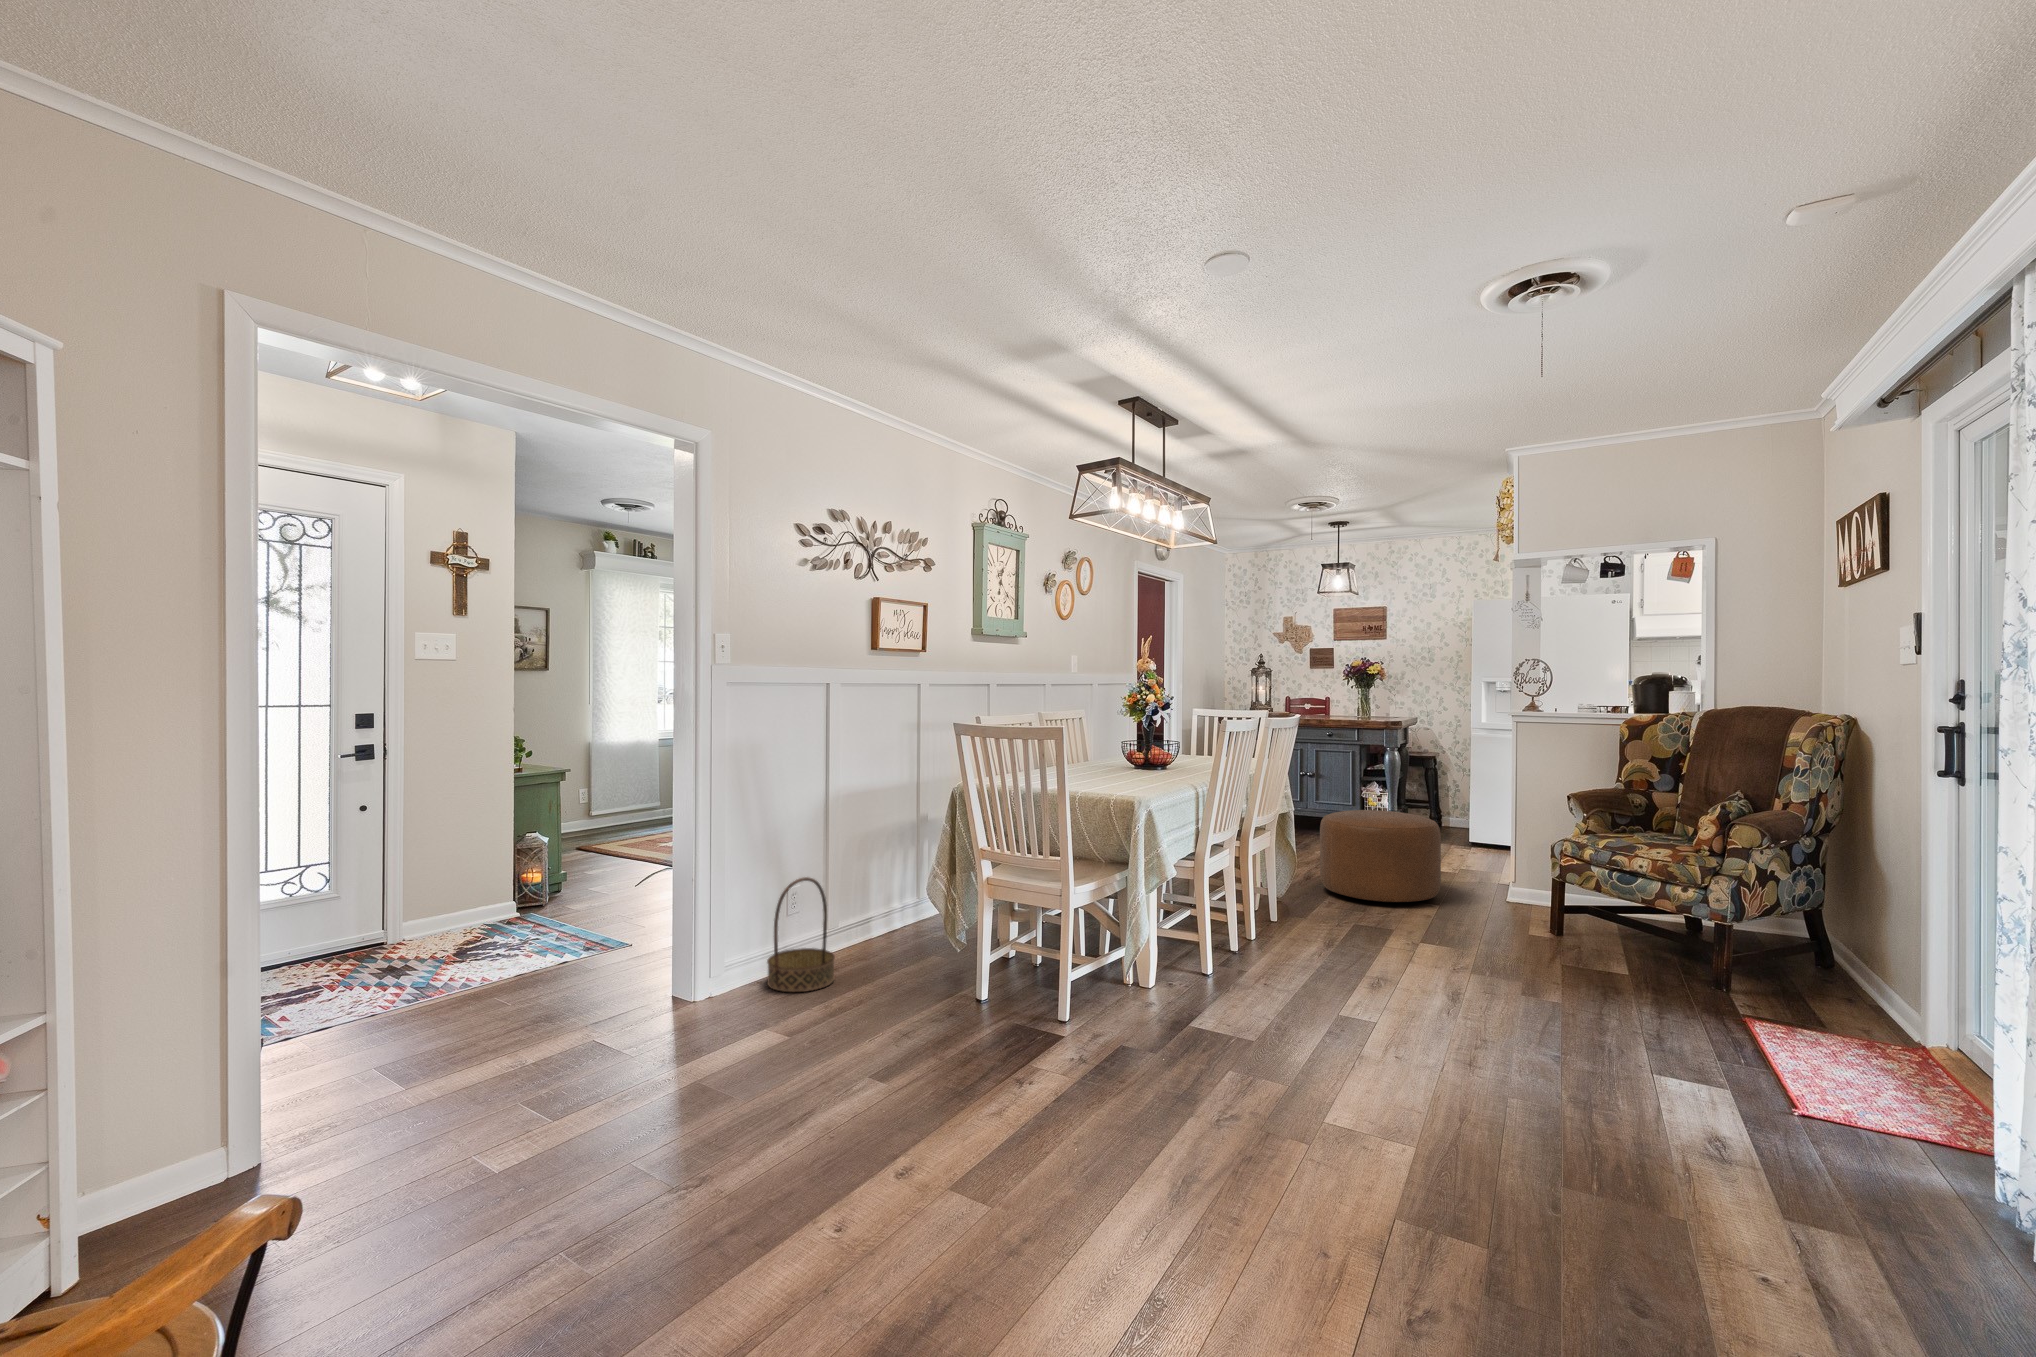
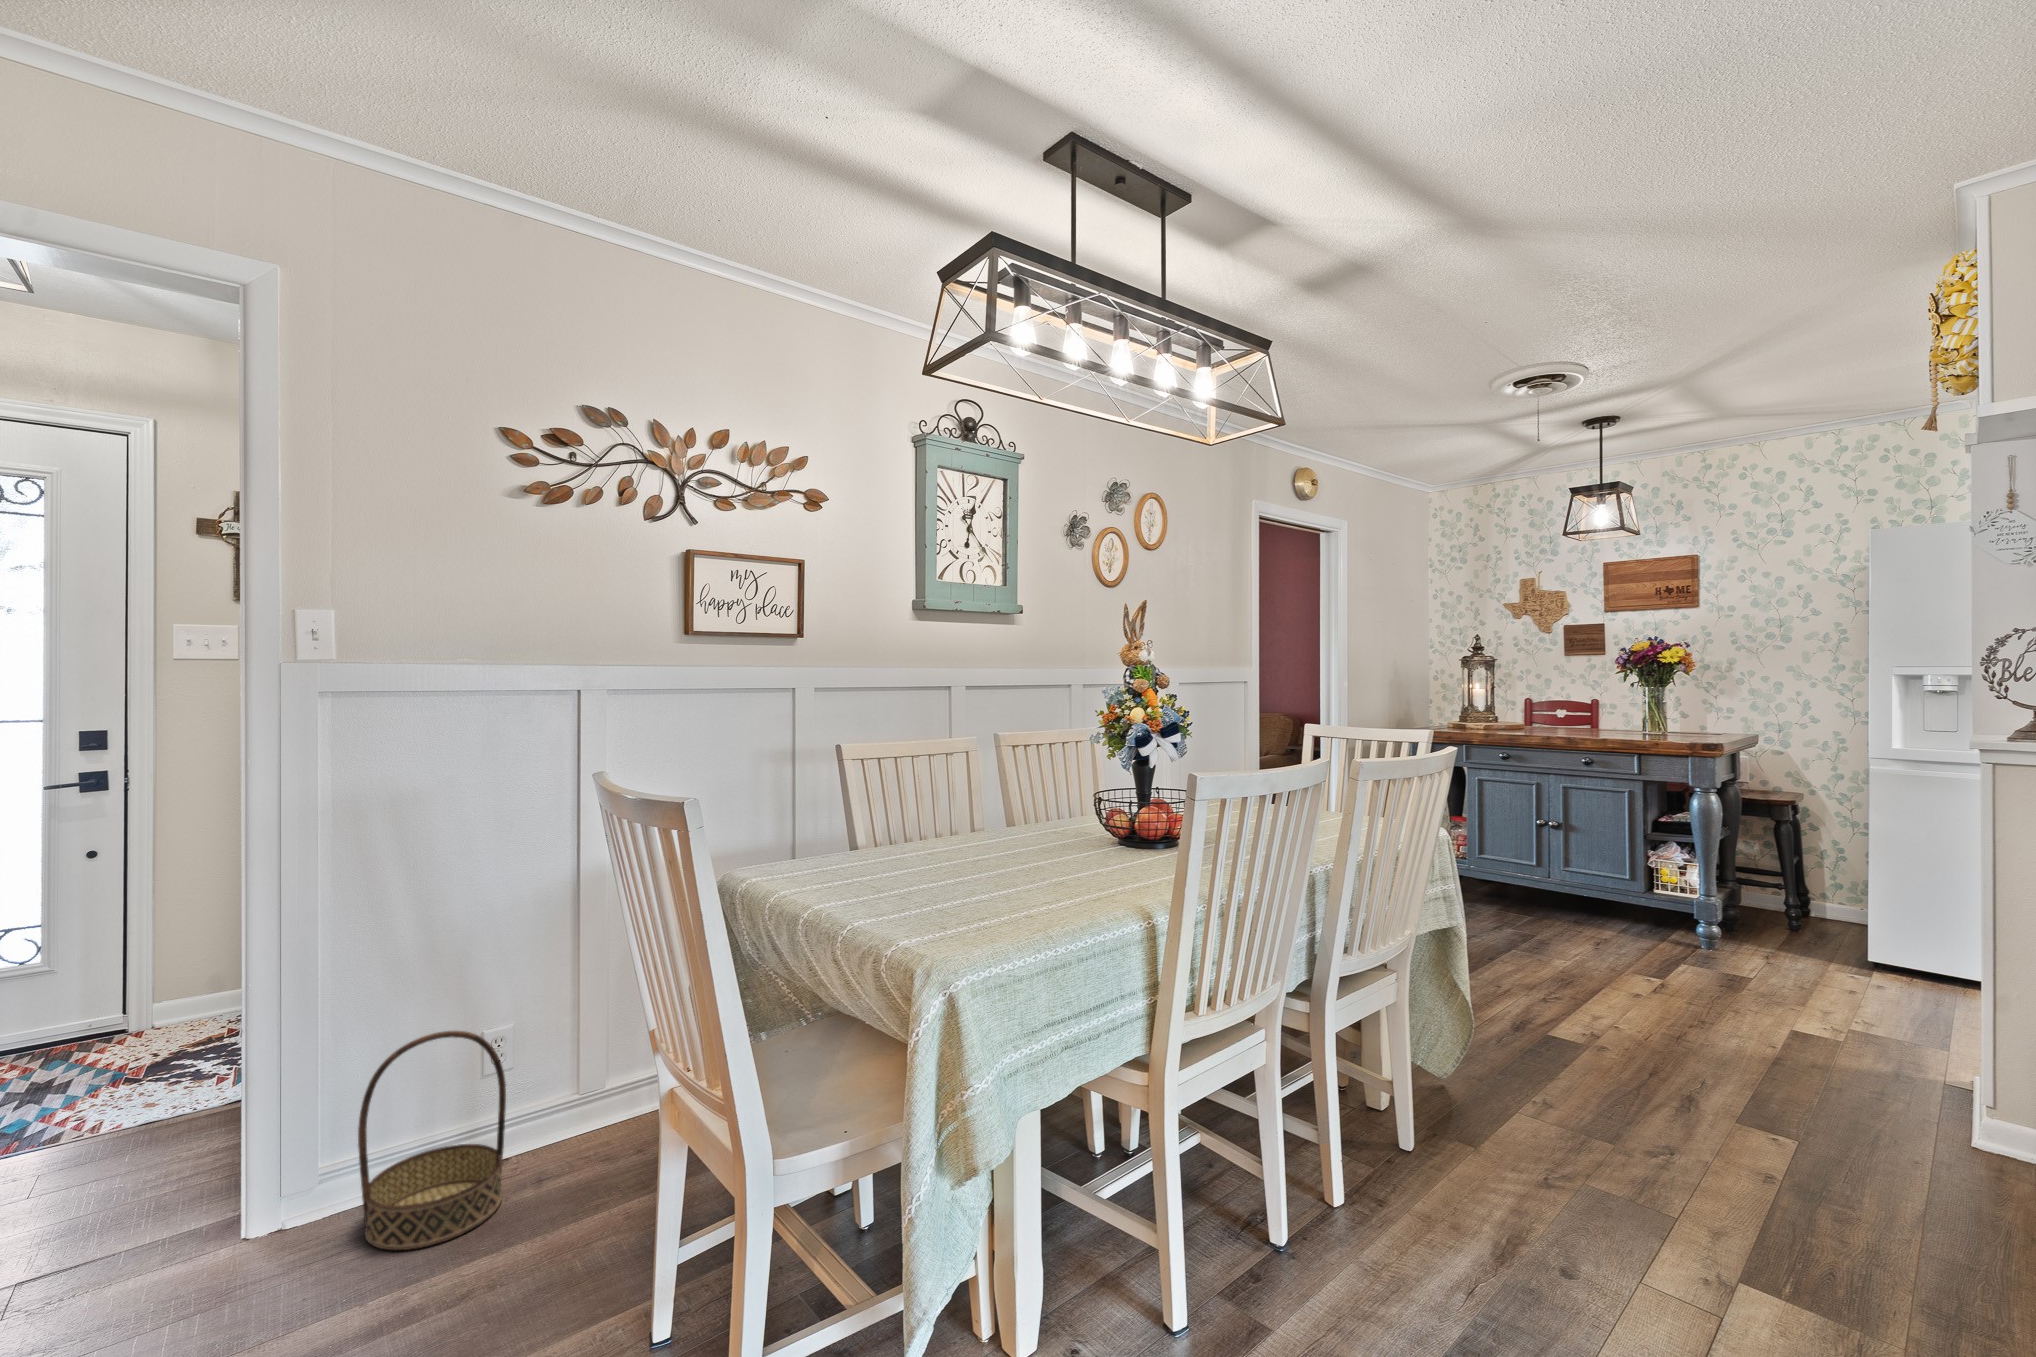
ottoman: present [1320,810,1441,902] -> none [1531,915,1796,1124]

